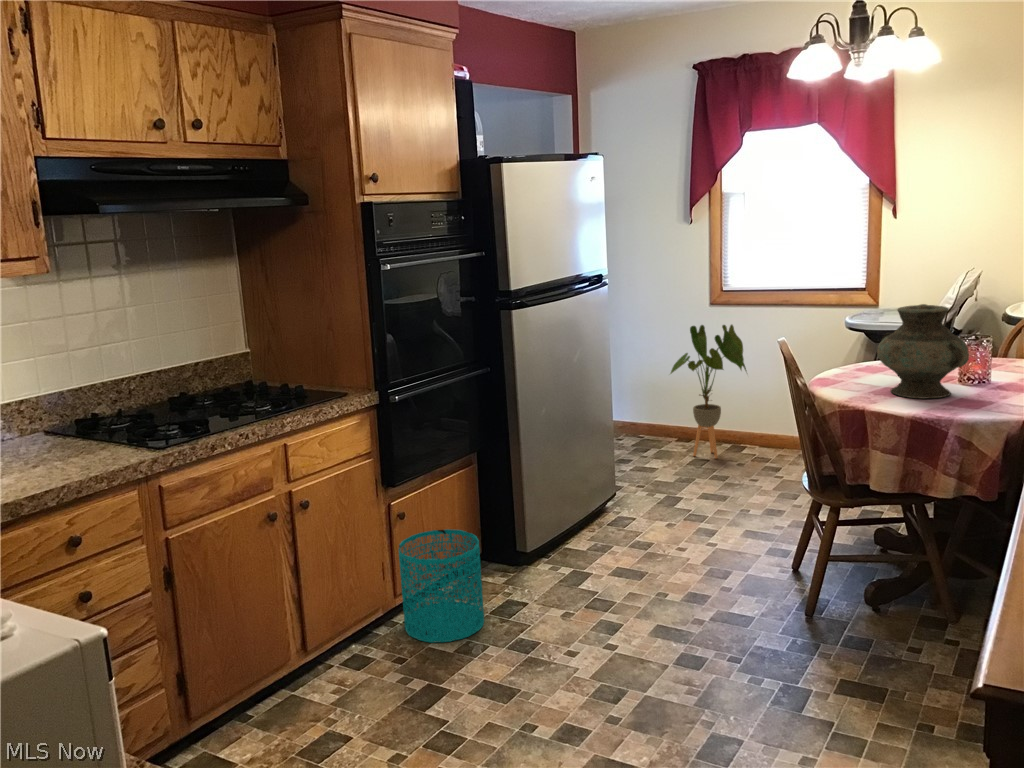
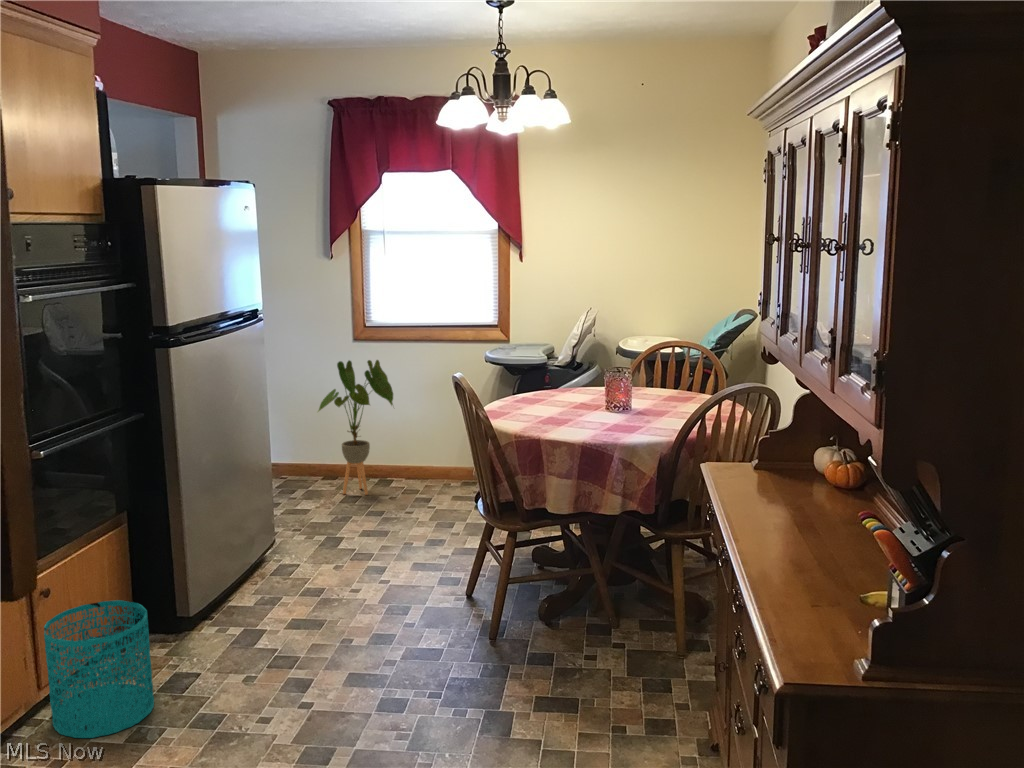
vase: present [877,304,969,398] -> none [541,341,621,426]

